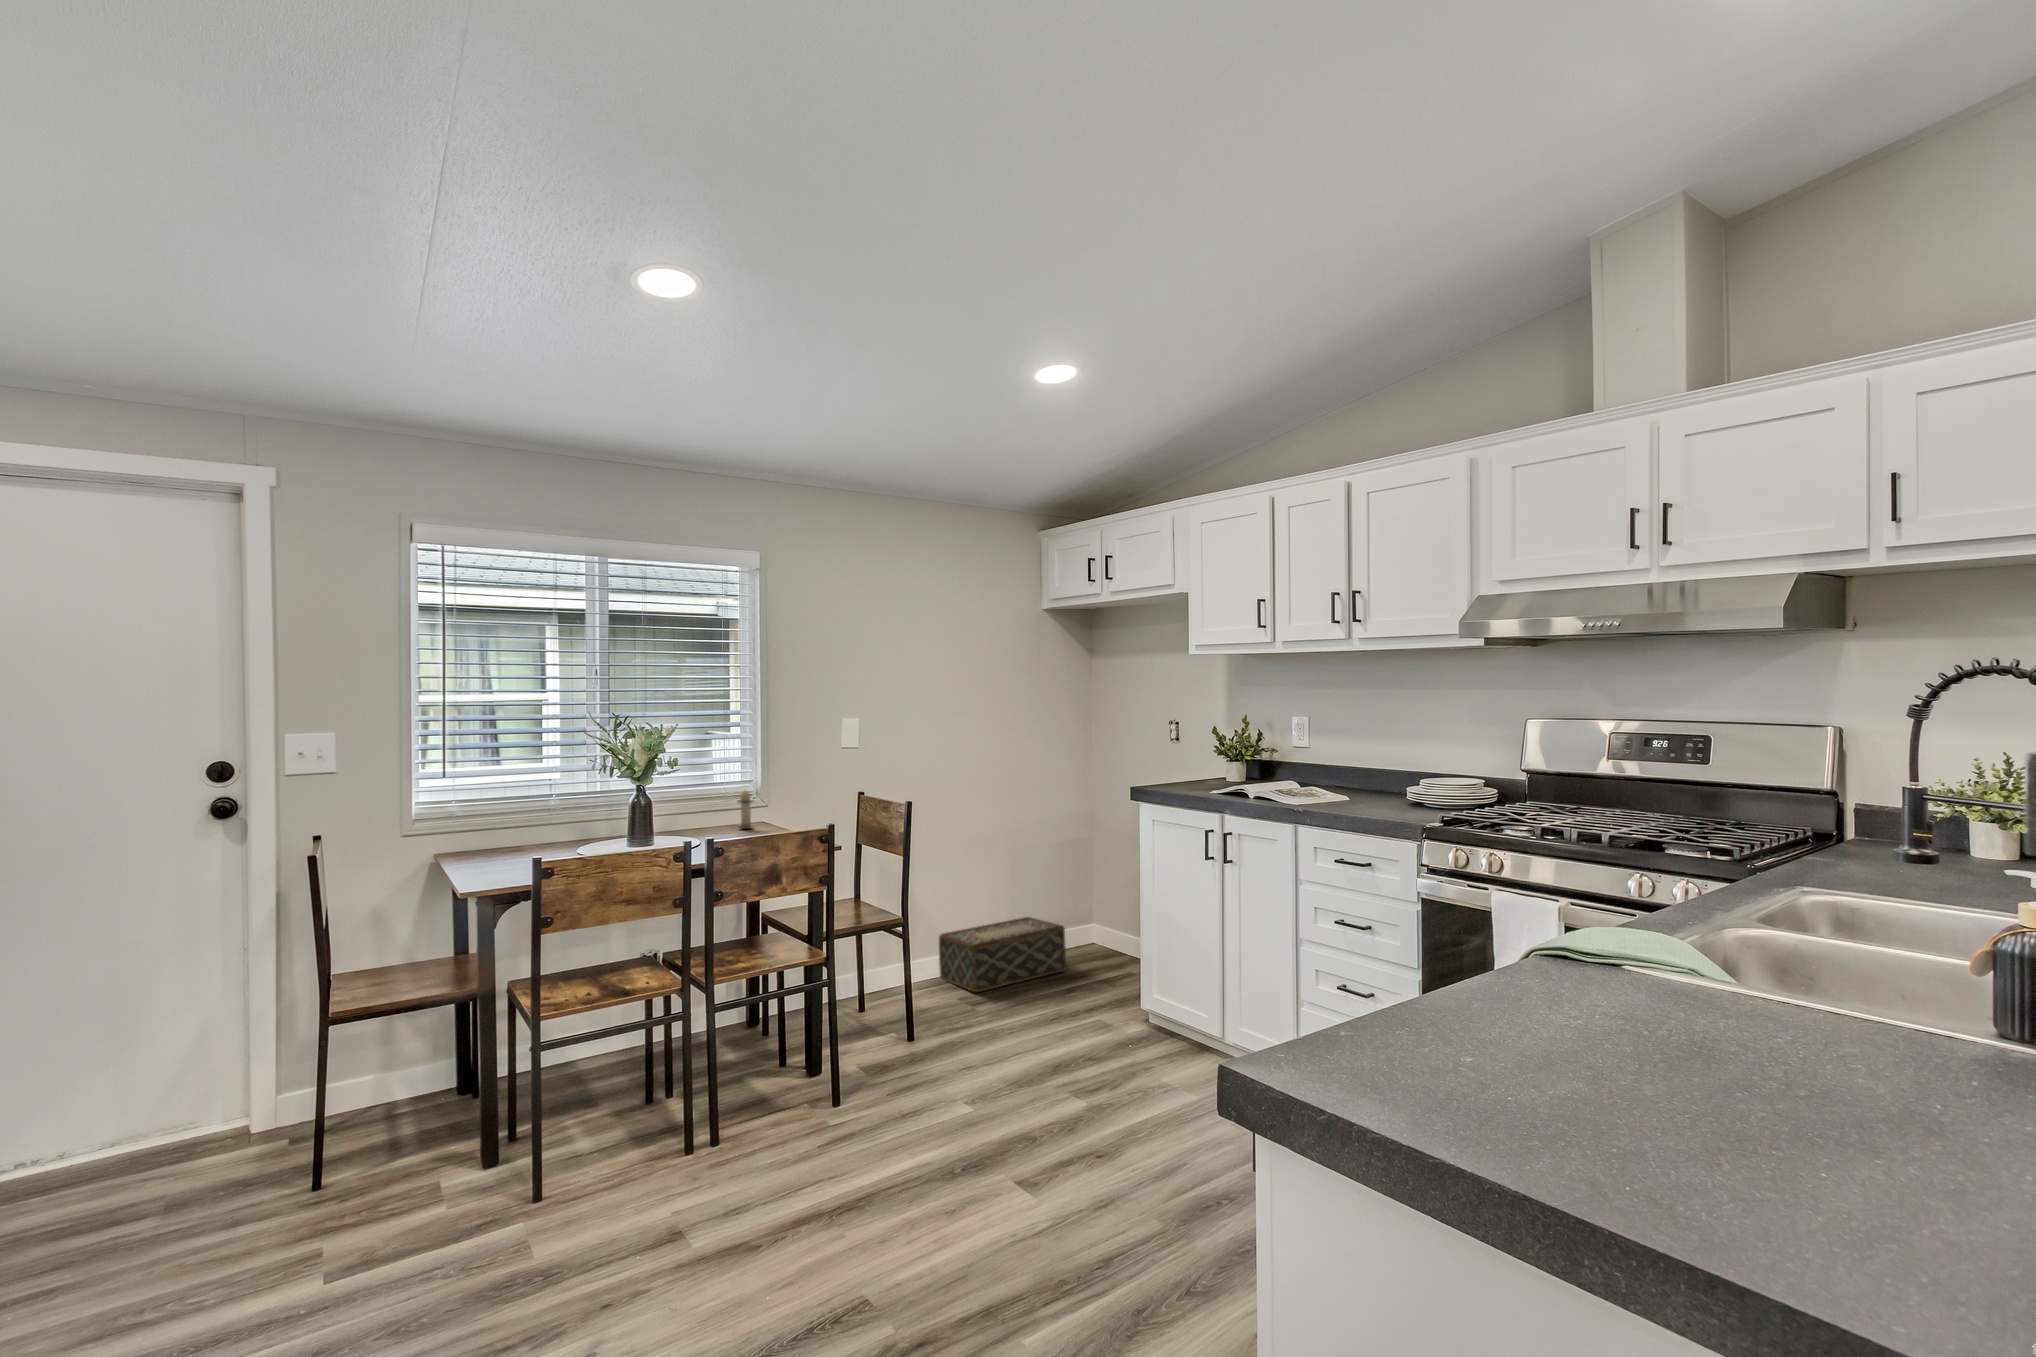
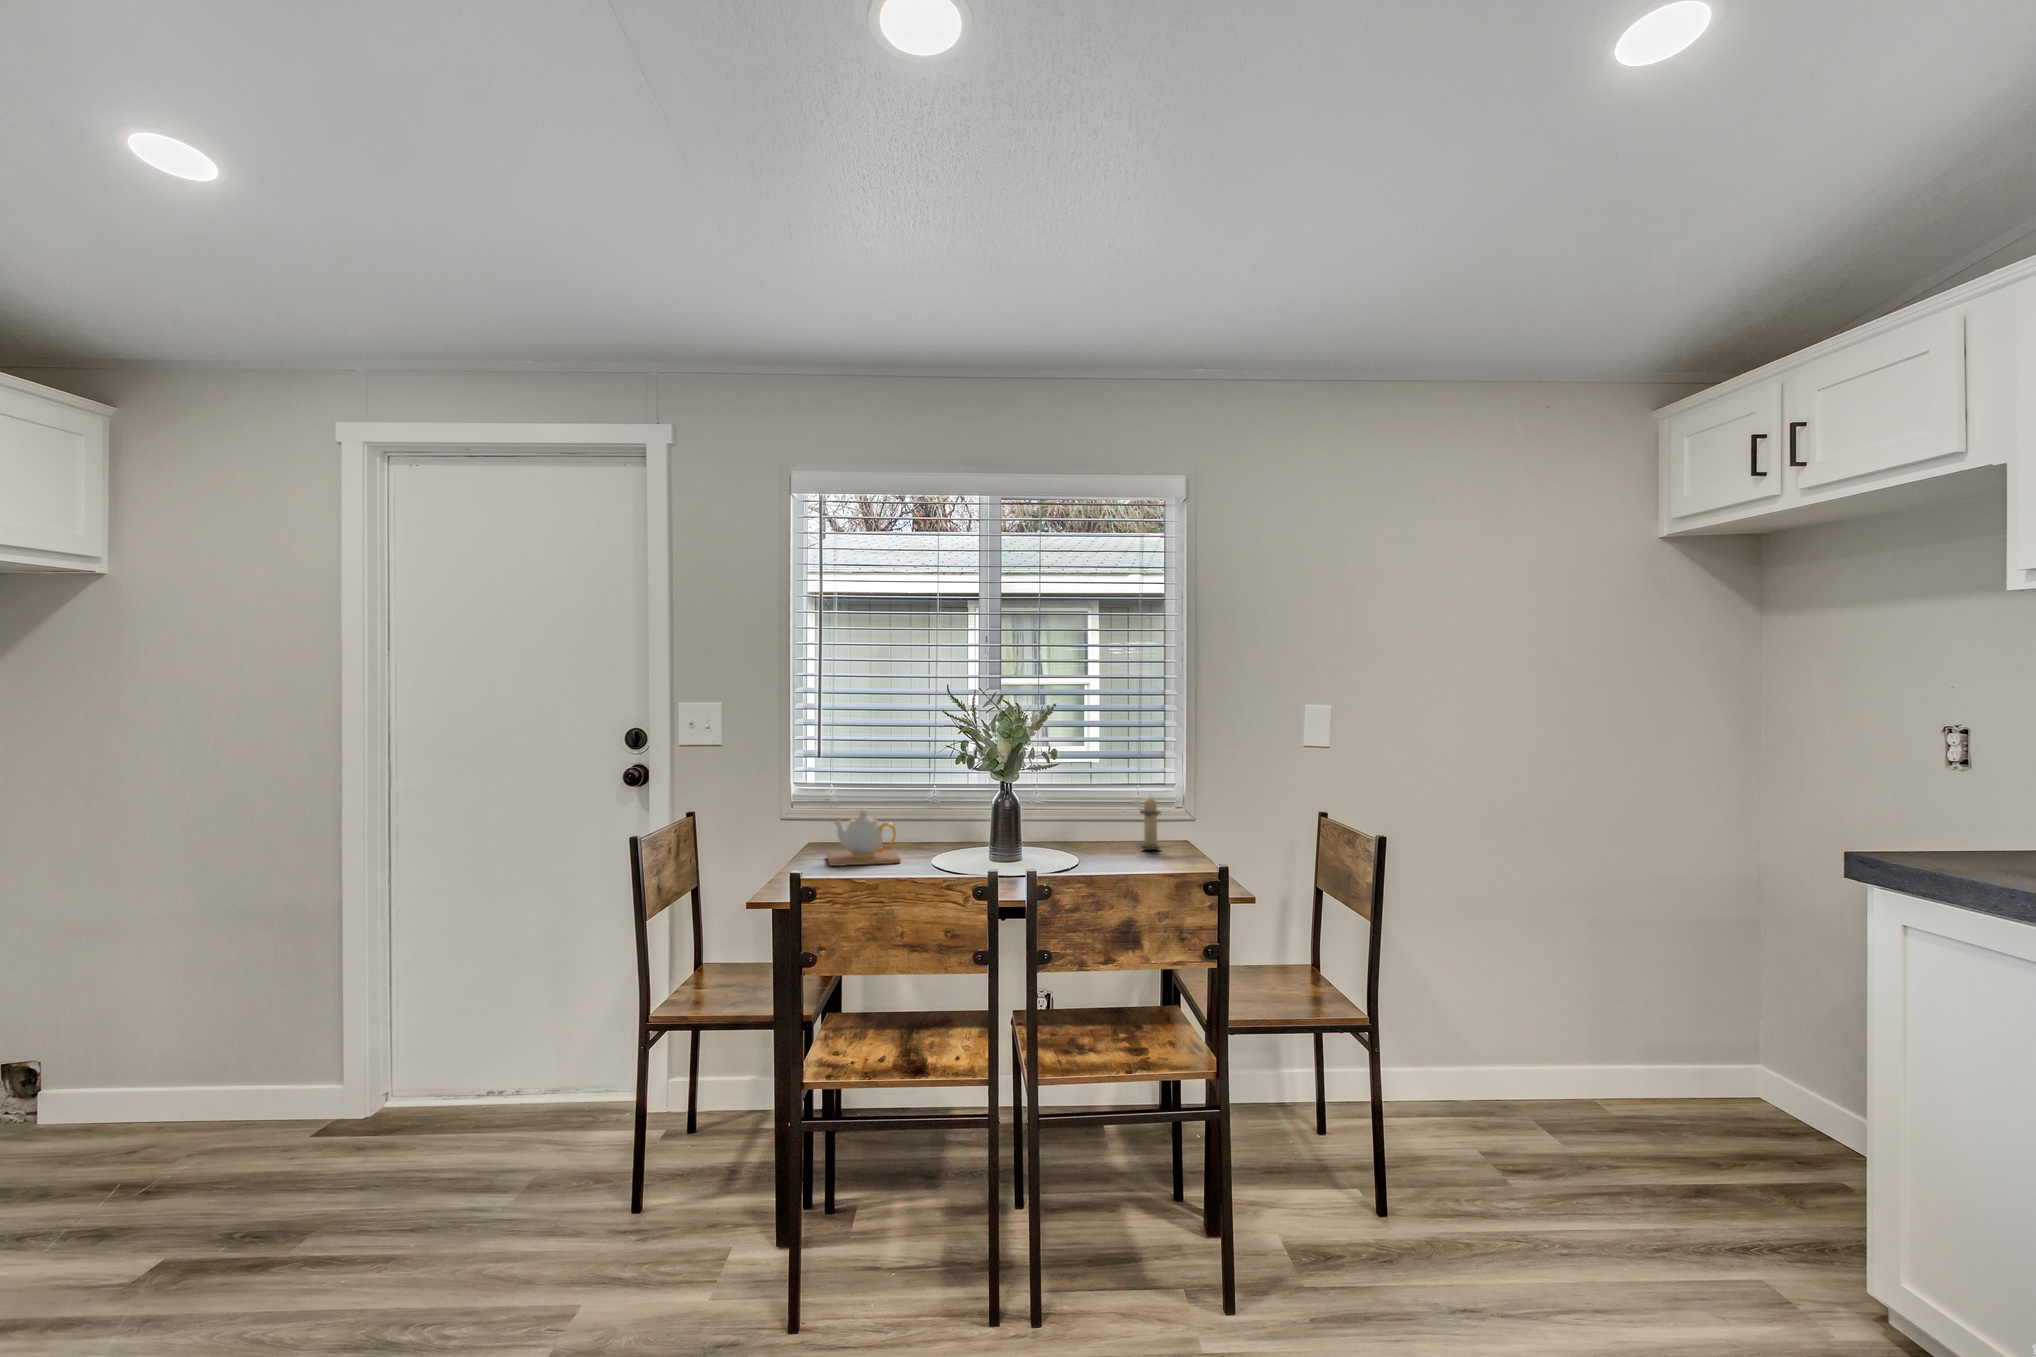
teapot: none [473,817,554,865] -> present [827,809,901,866]
woven basket: present [939,917,1066,992] -> none [1457,1035,1696,1149]

